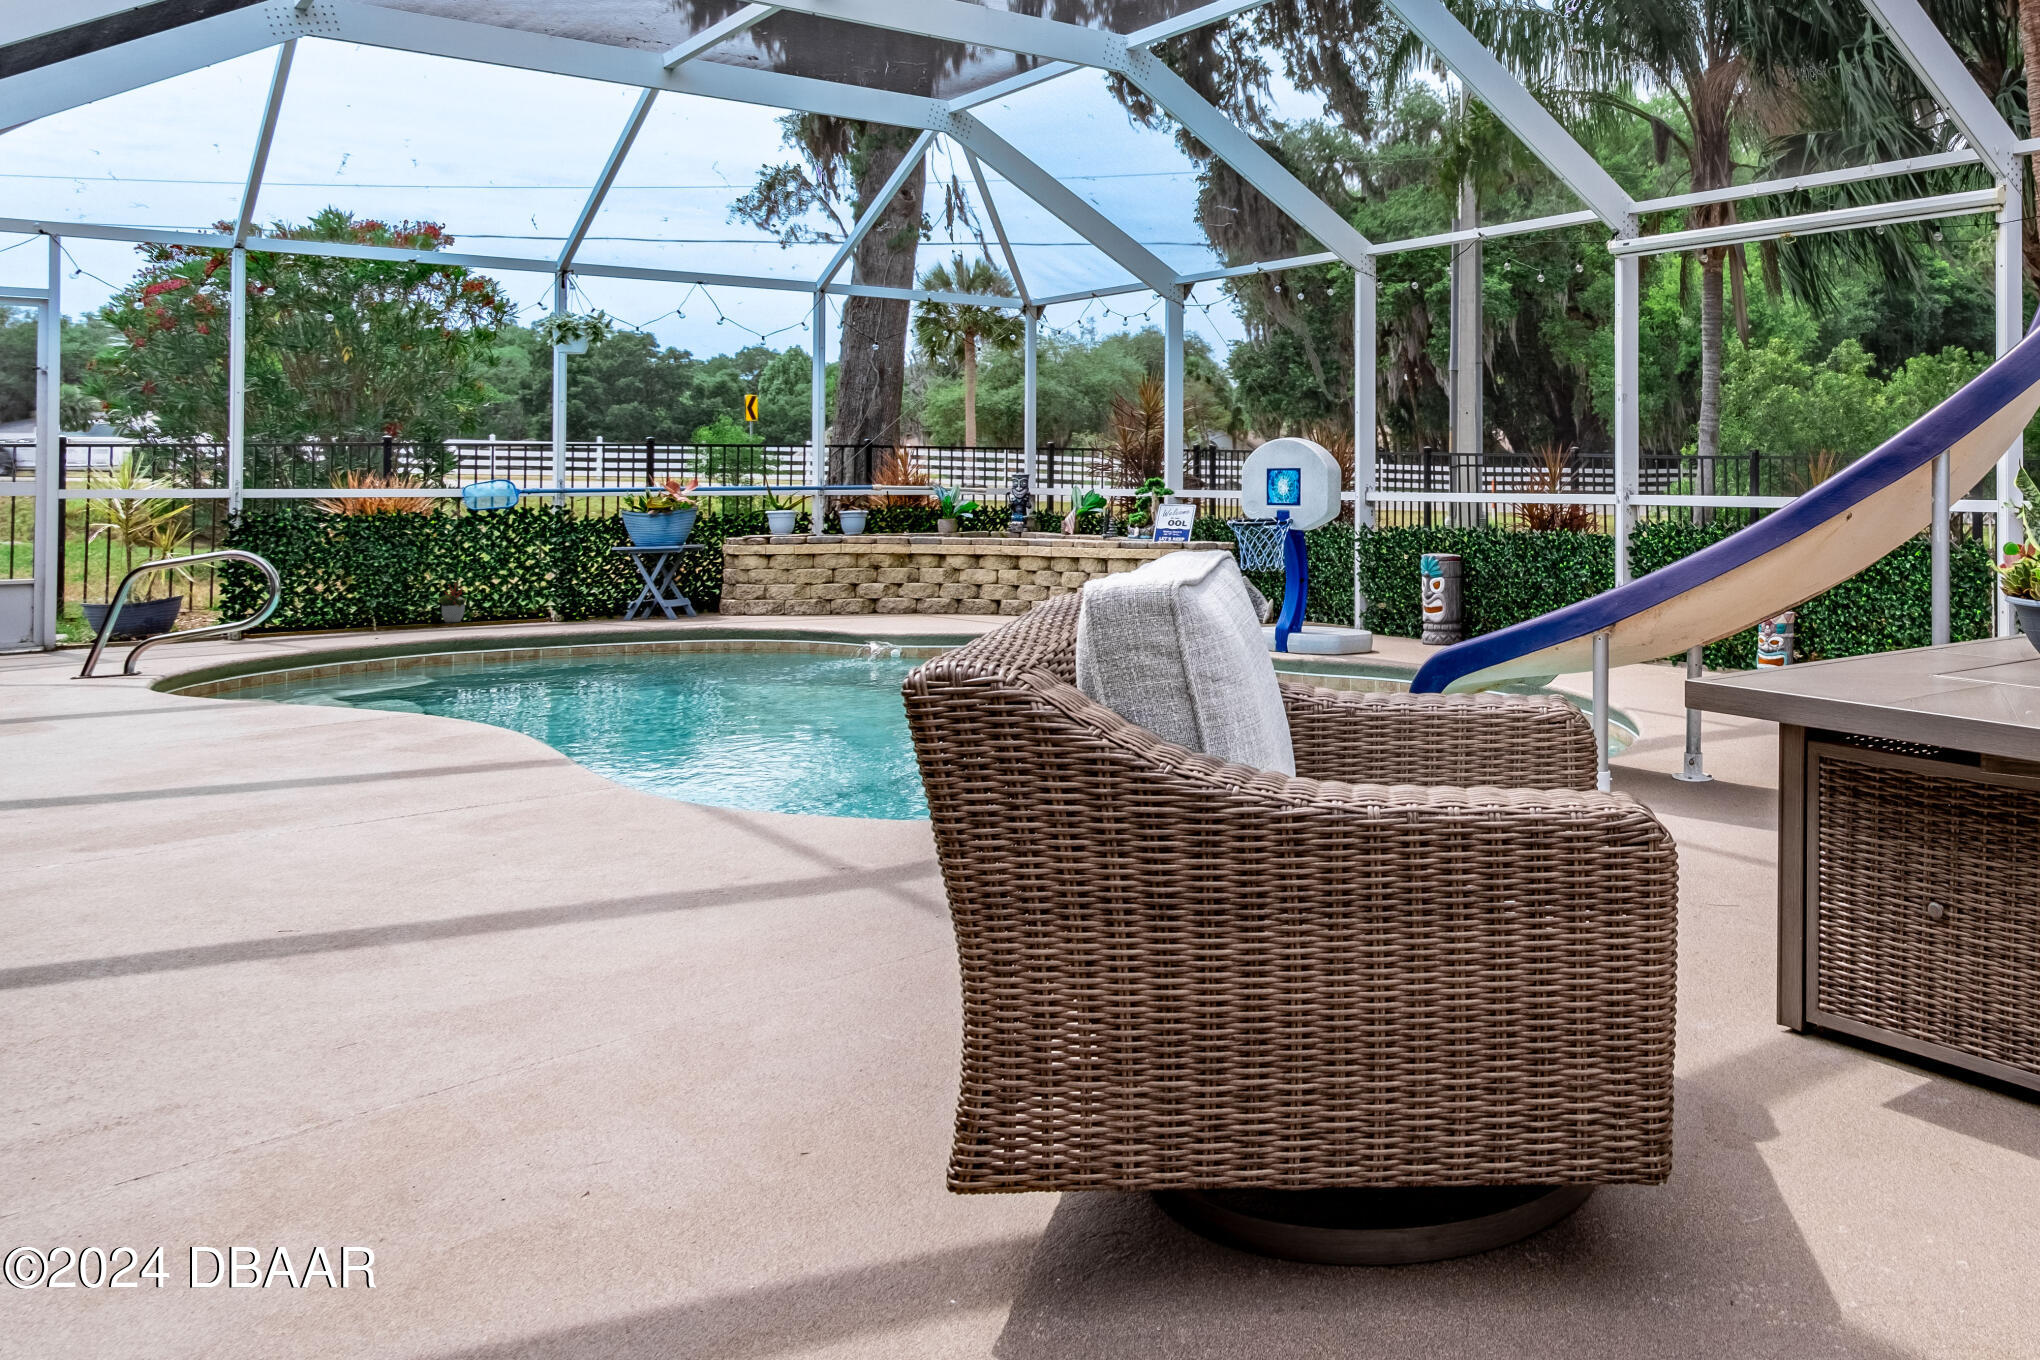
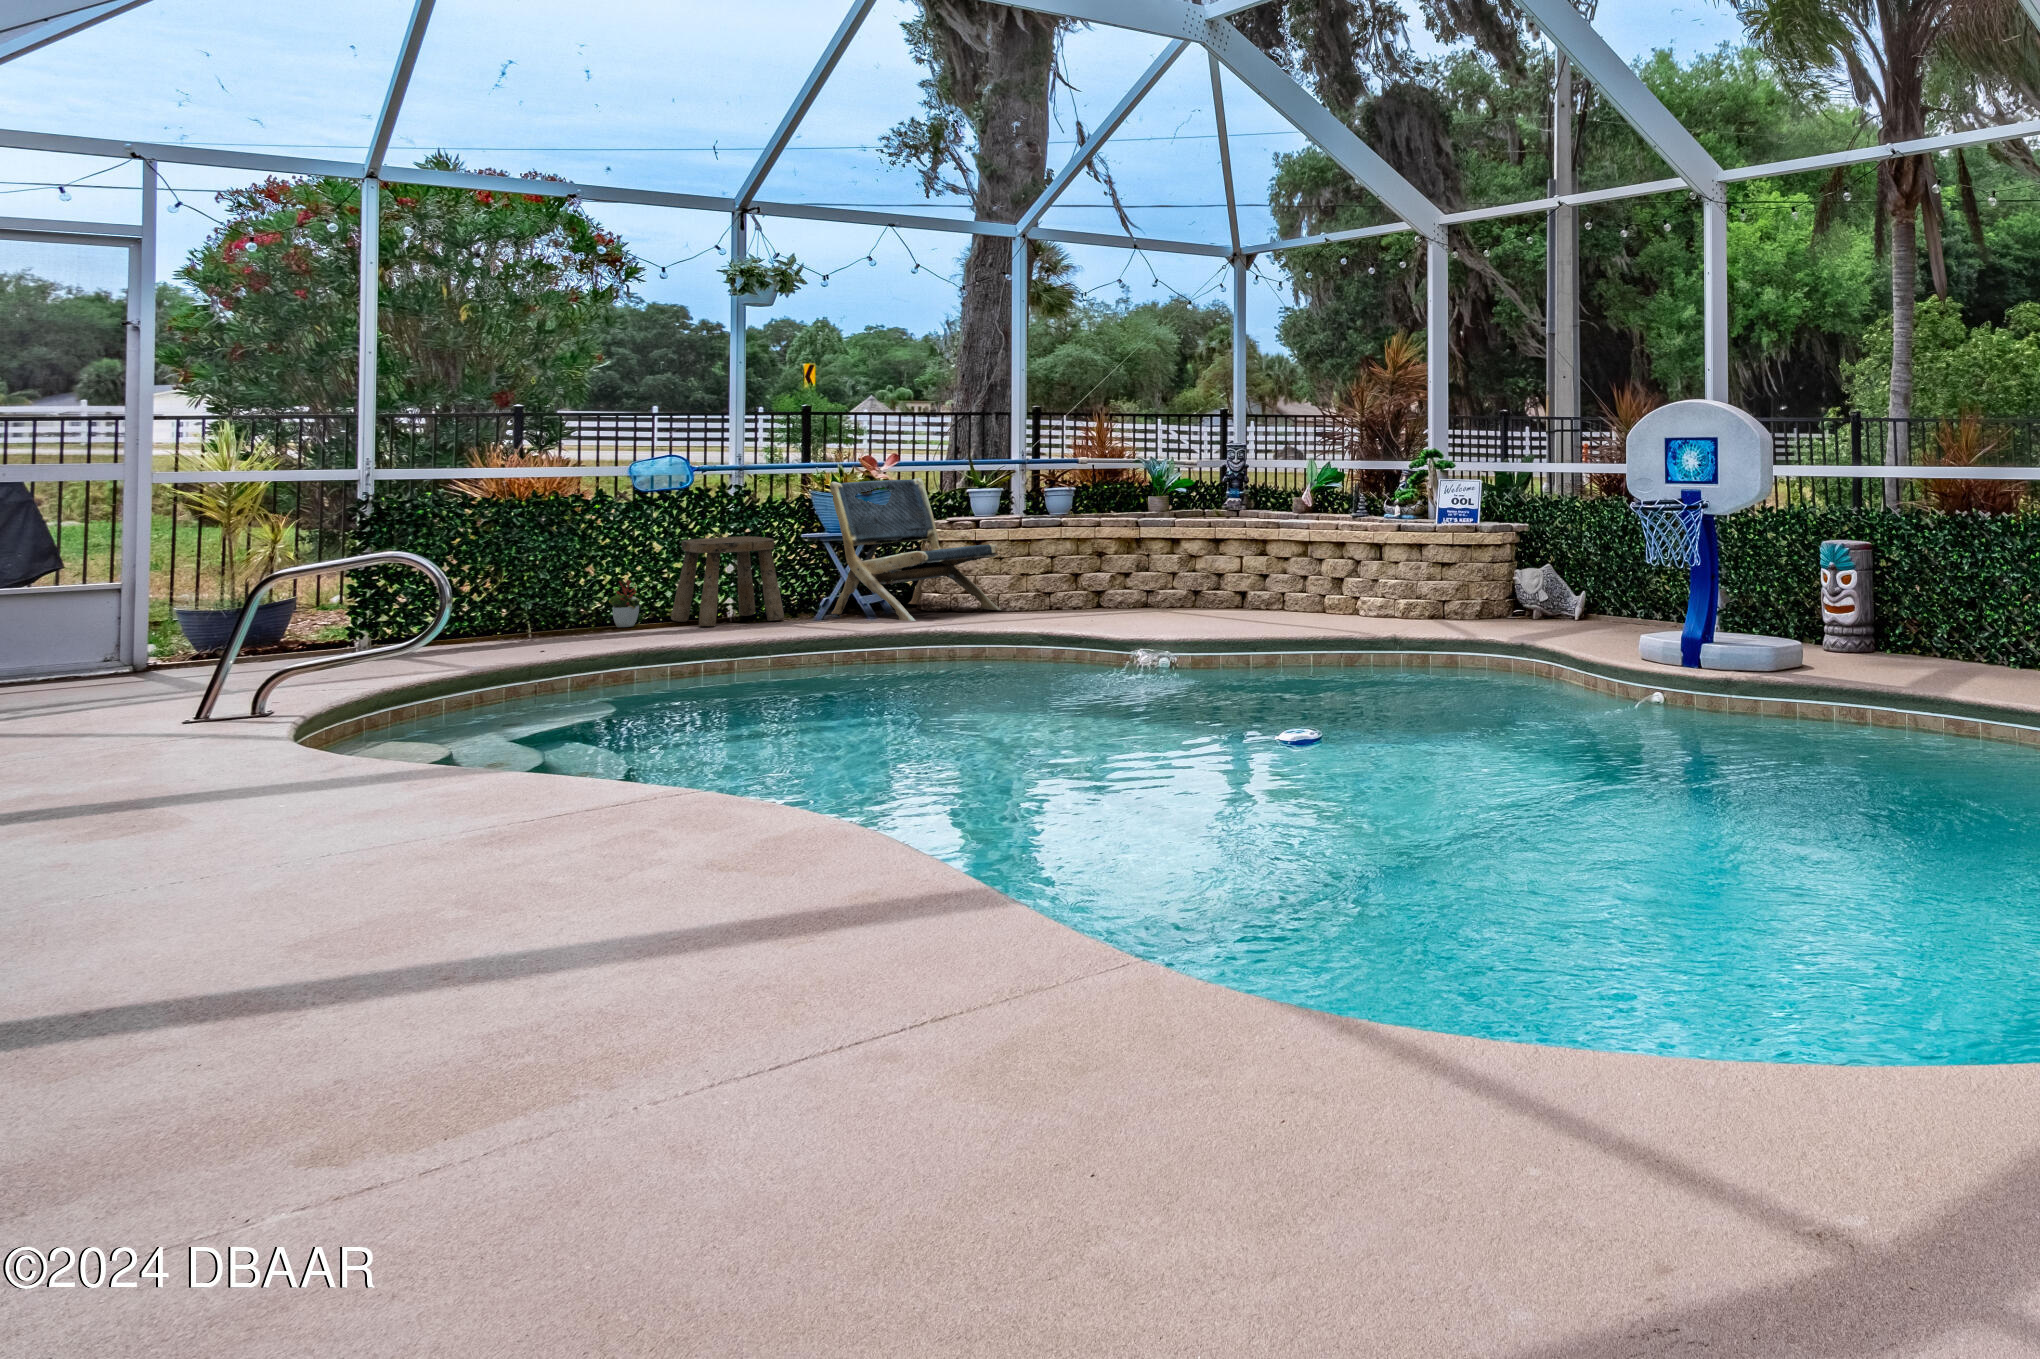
lounge chair: none [637,500,784,620] -> present [830,478,1001,621]
stool: none [495,548,590,622] -> present [671,536,784,627]

